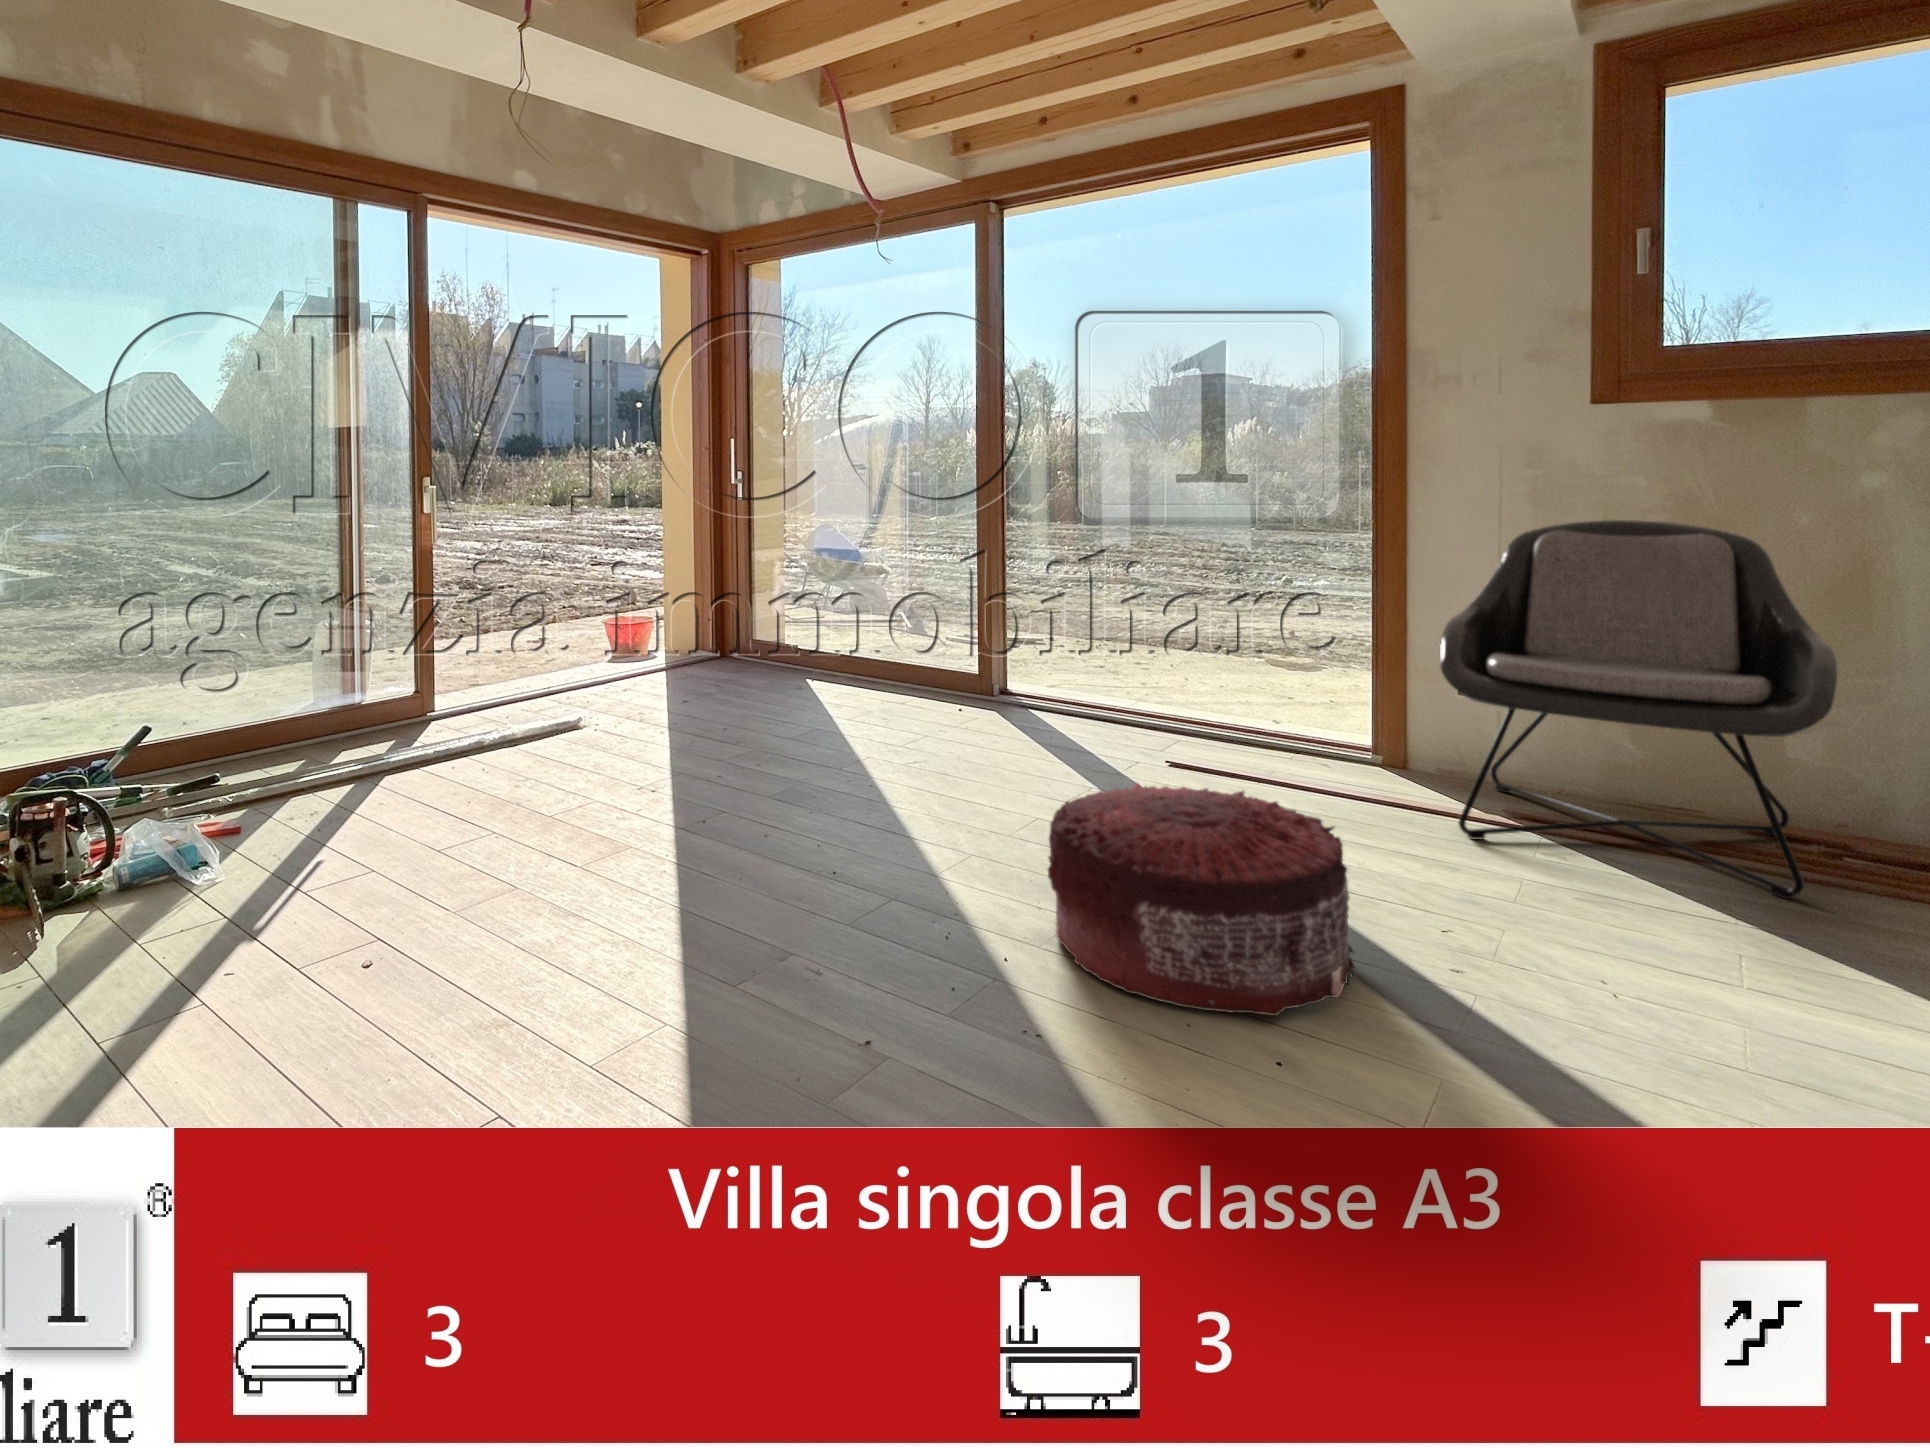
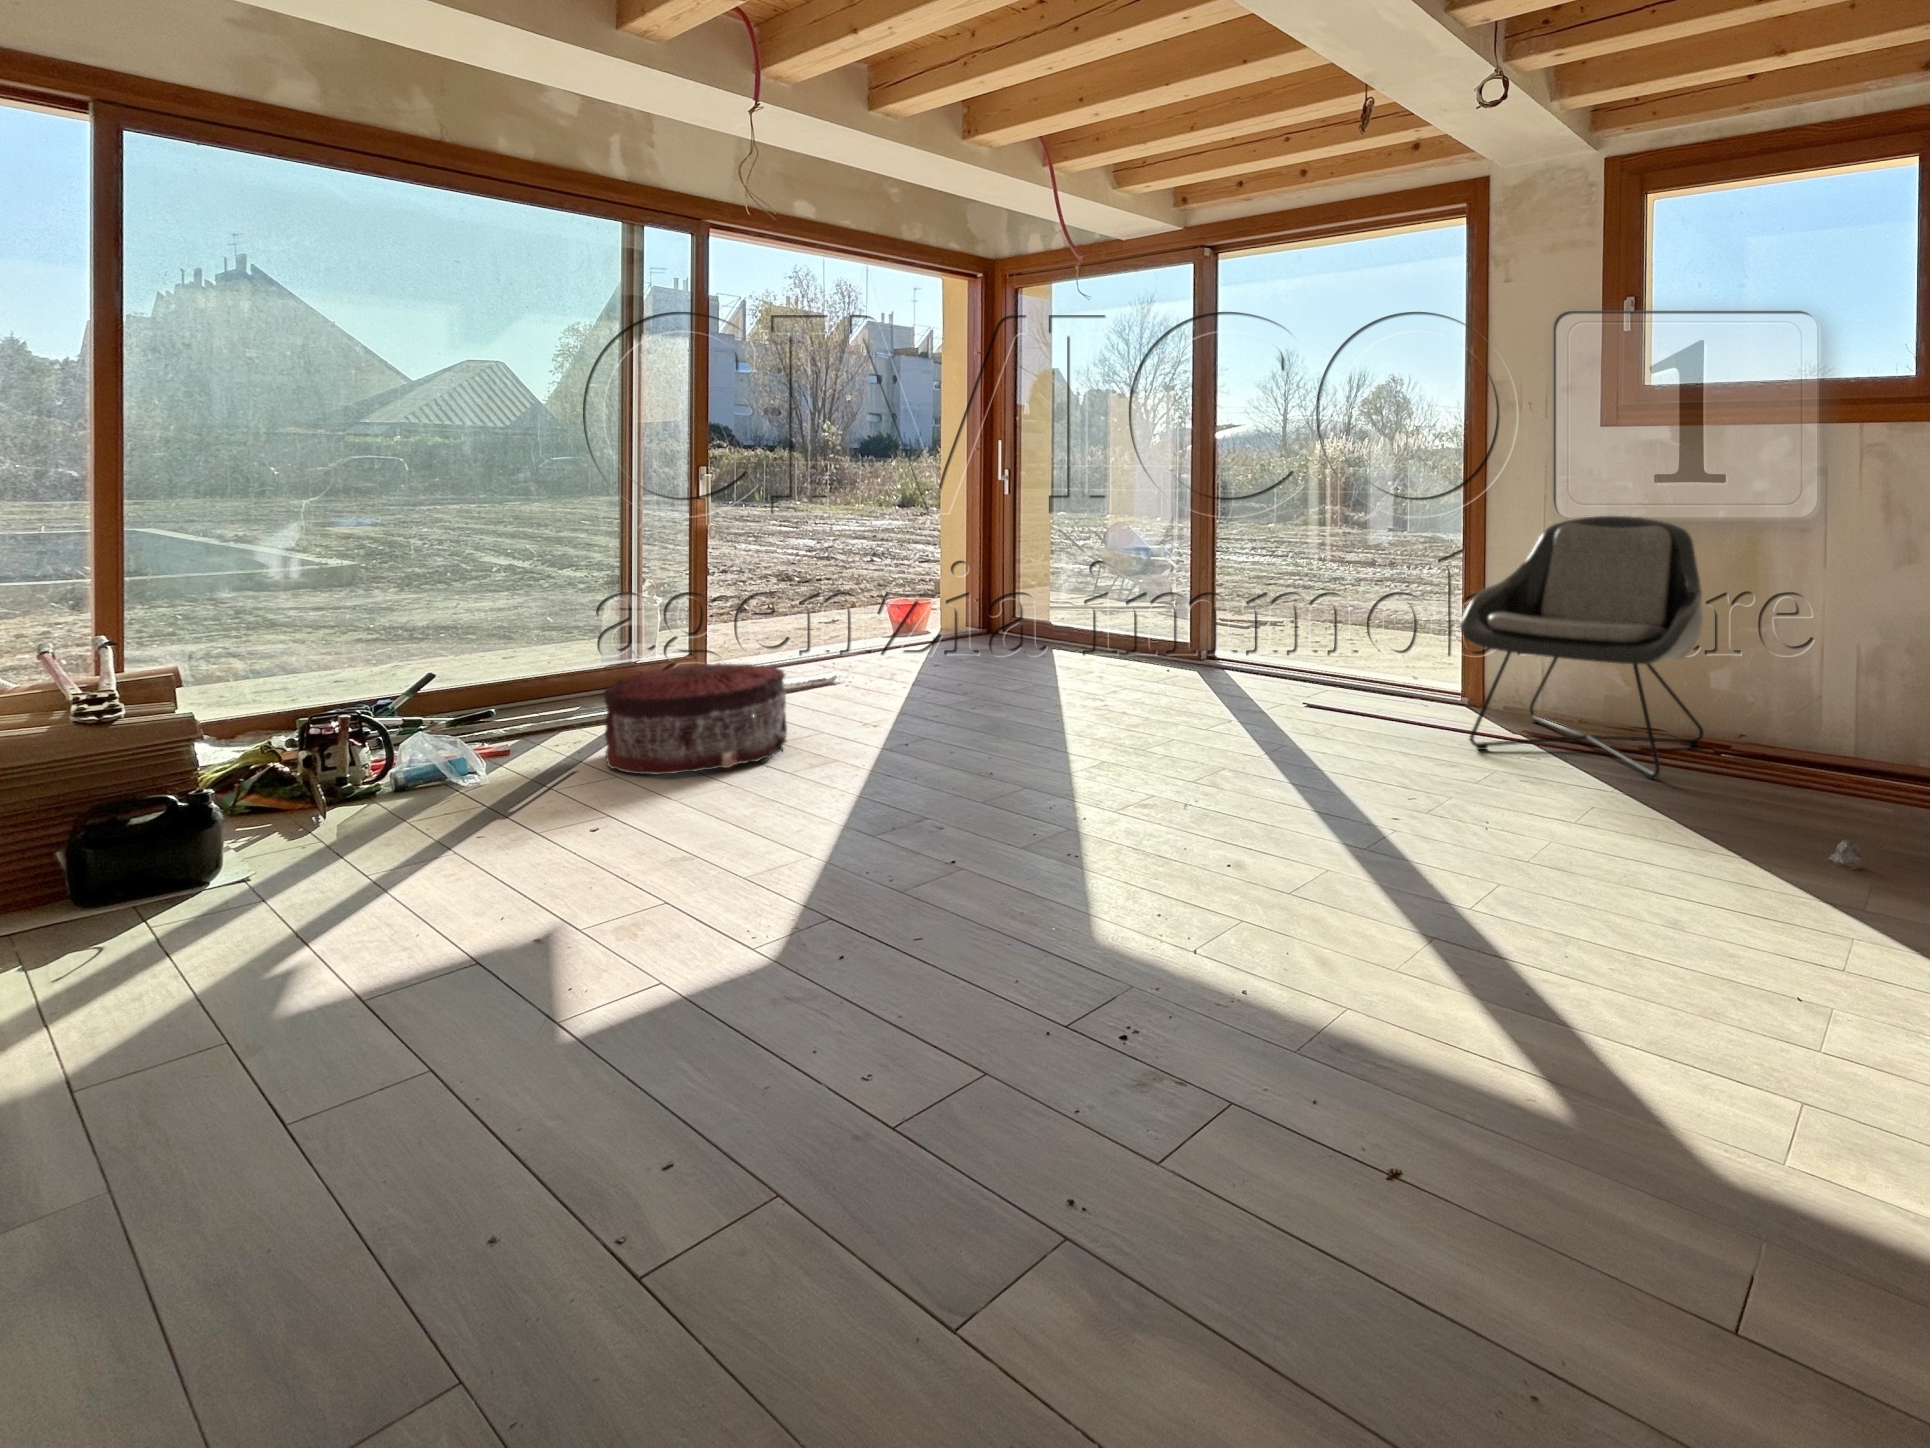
pouf: present [1048,783,1354,1016] -> present [604,663,787,775]

